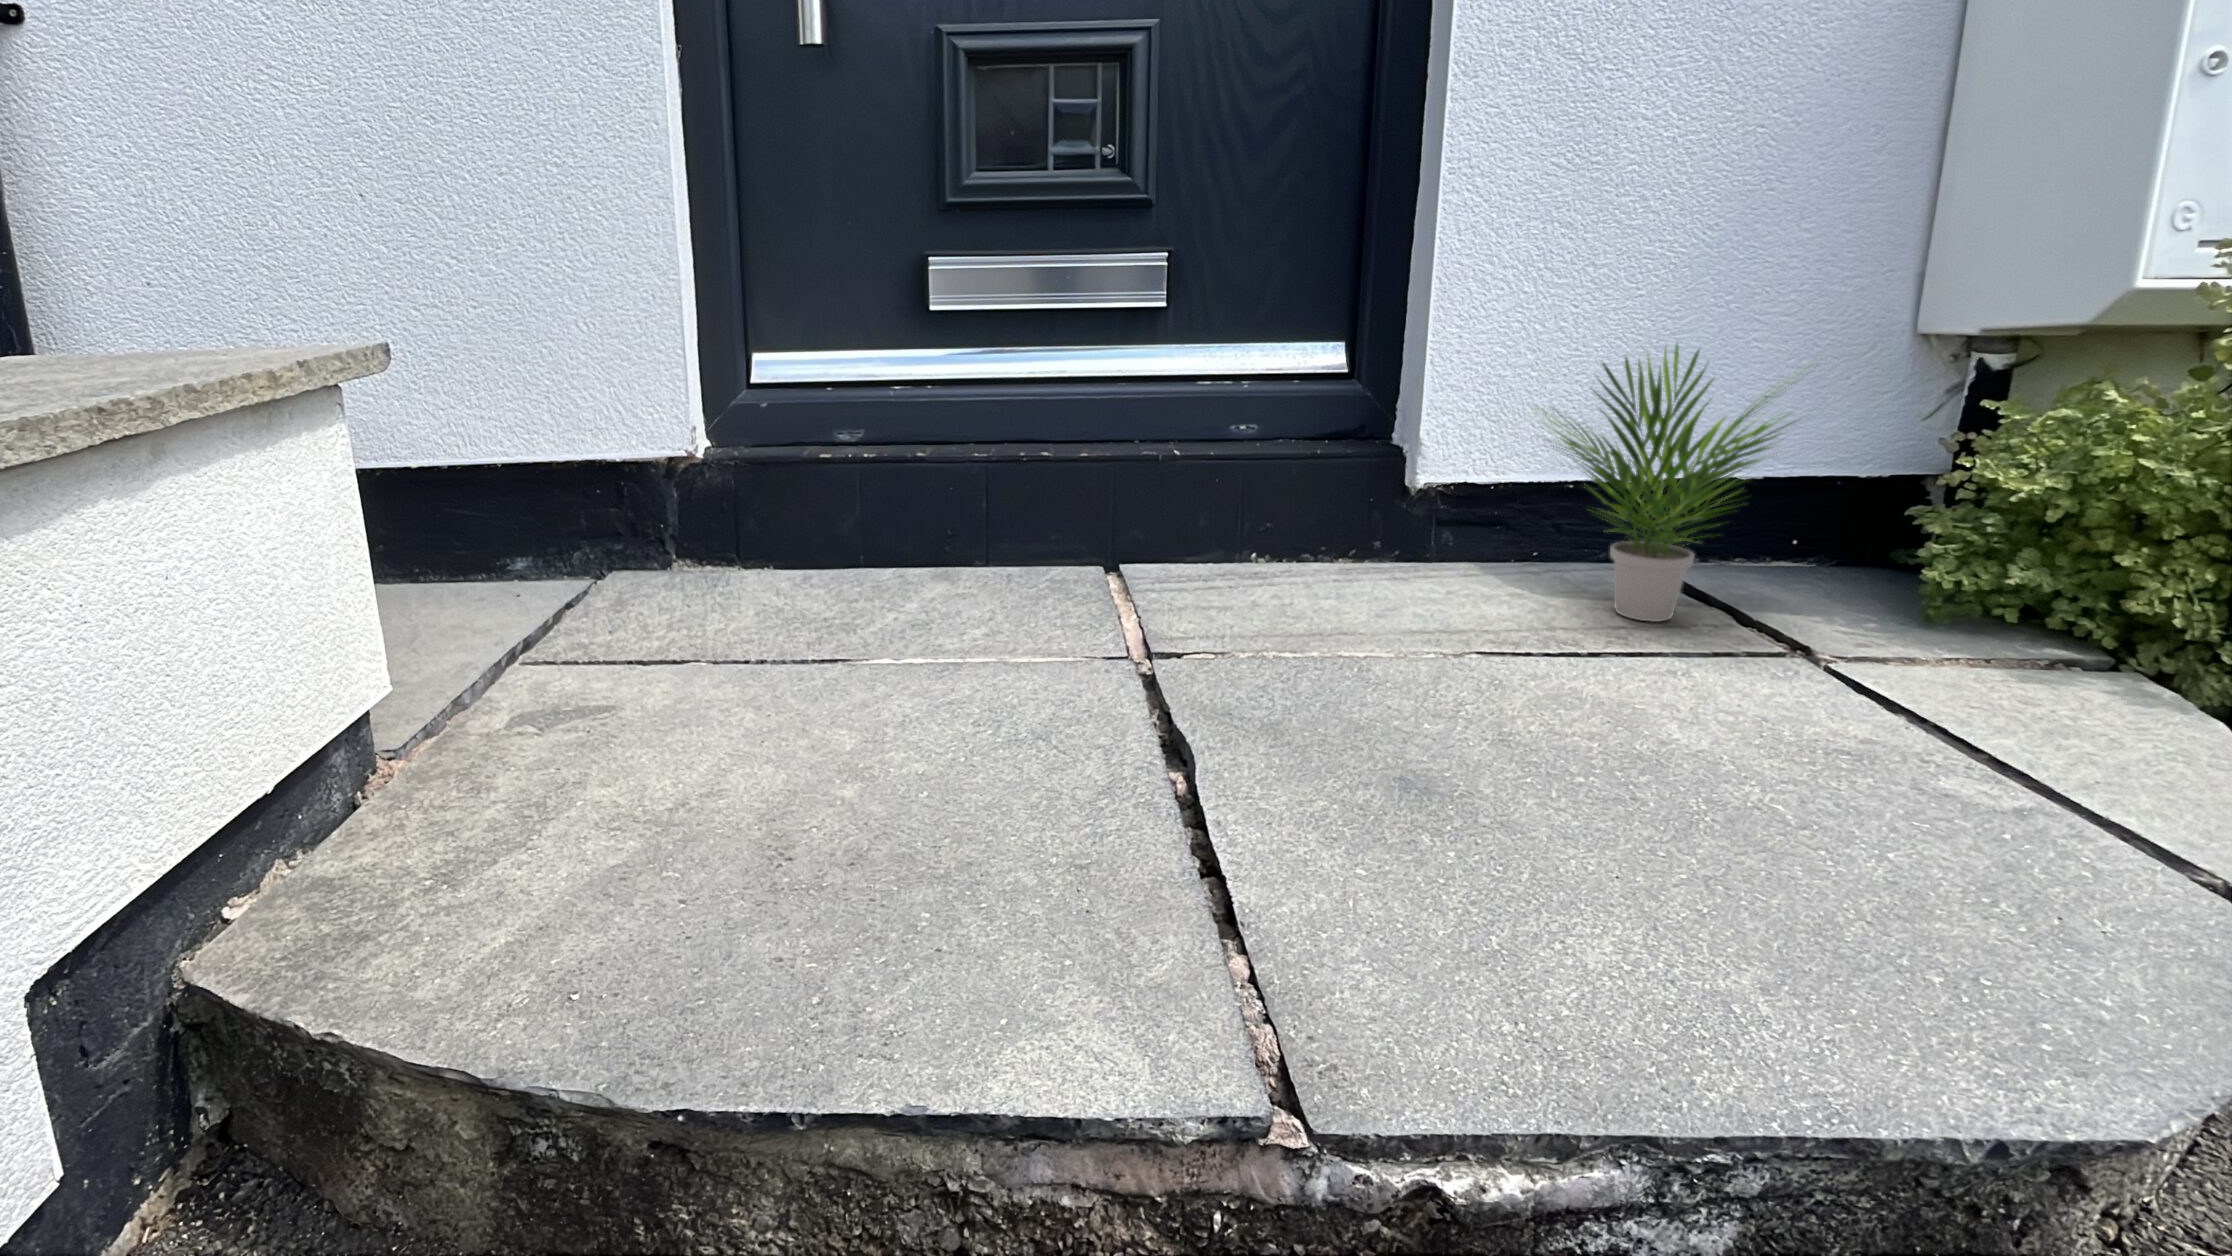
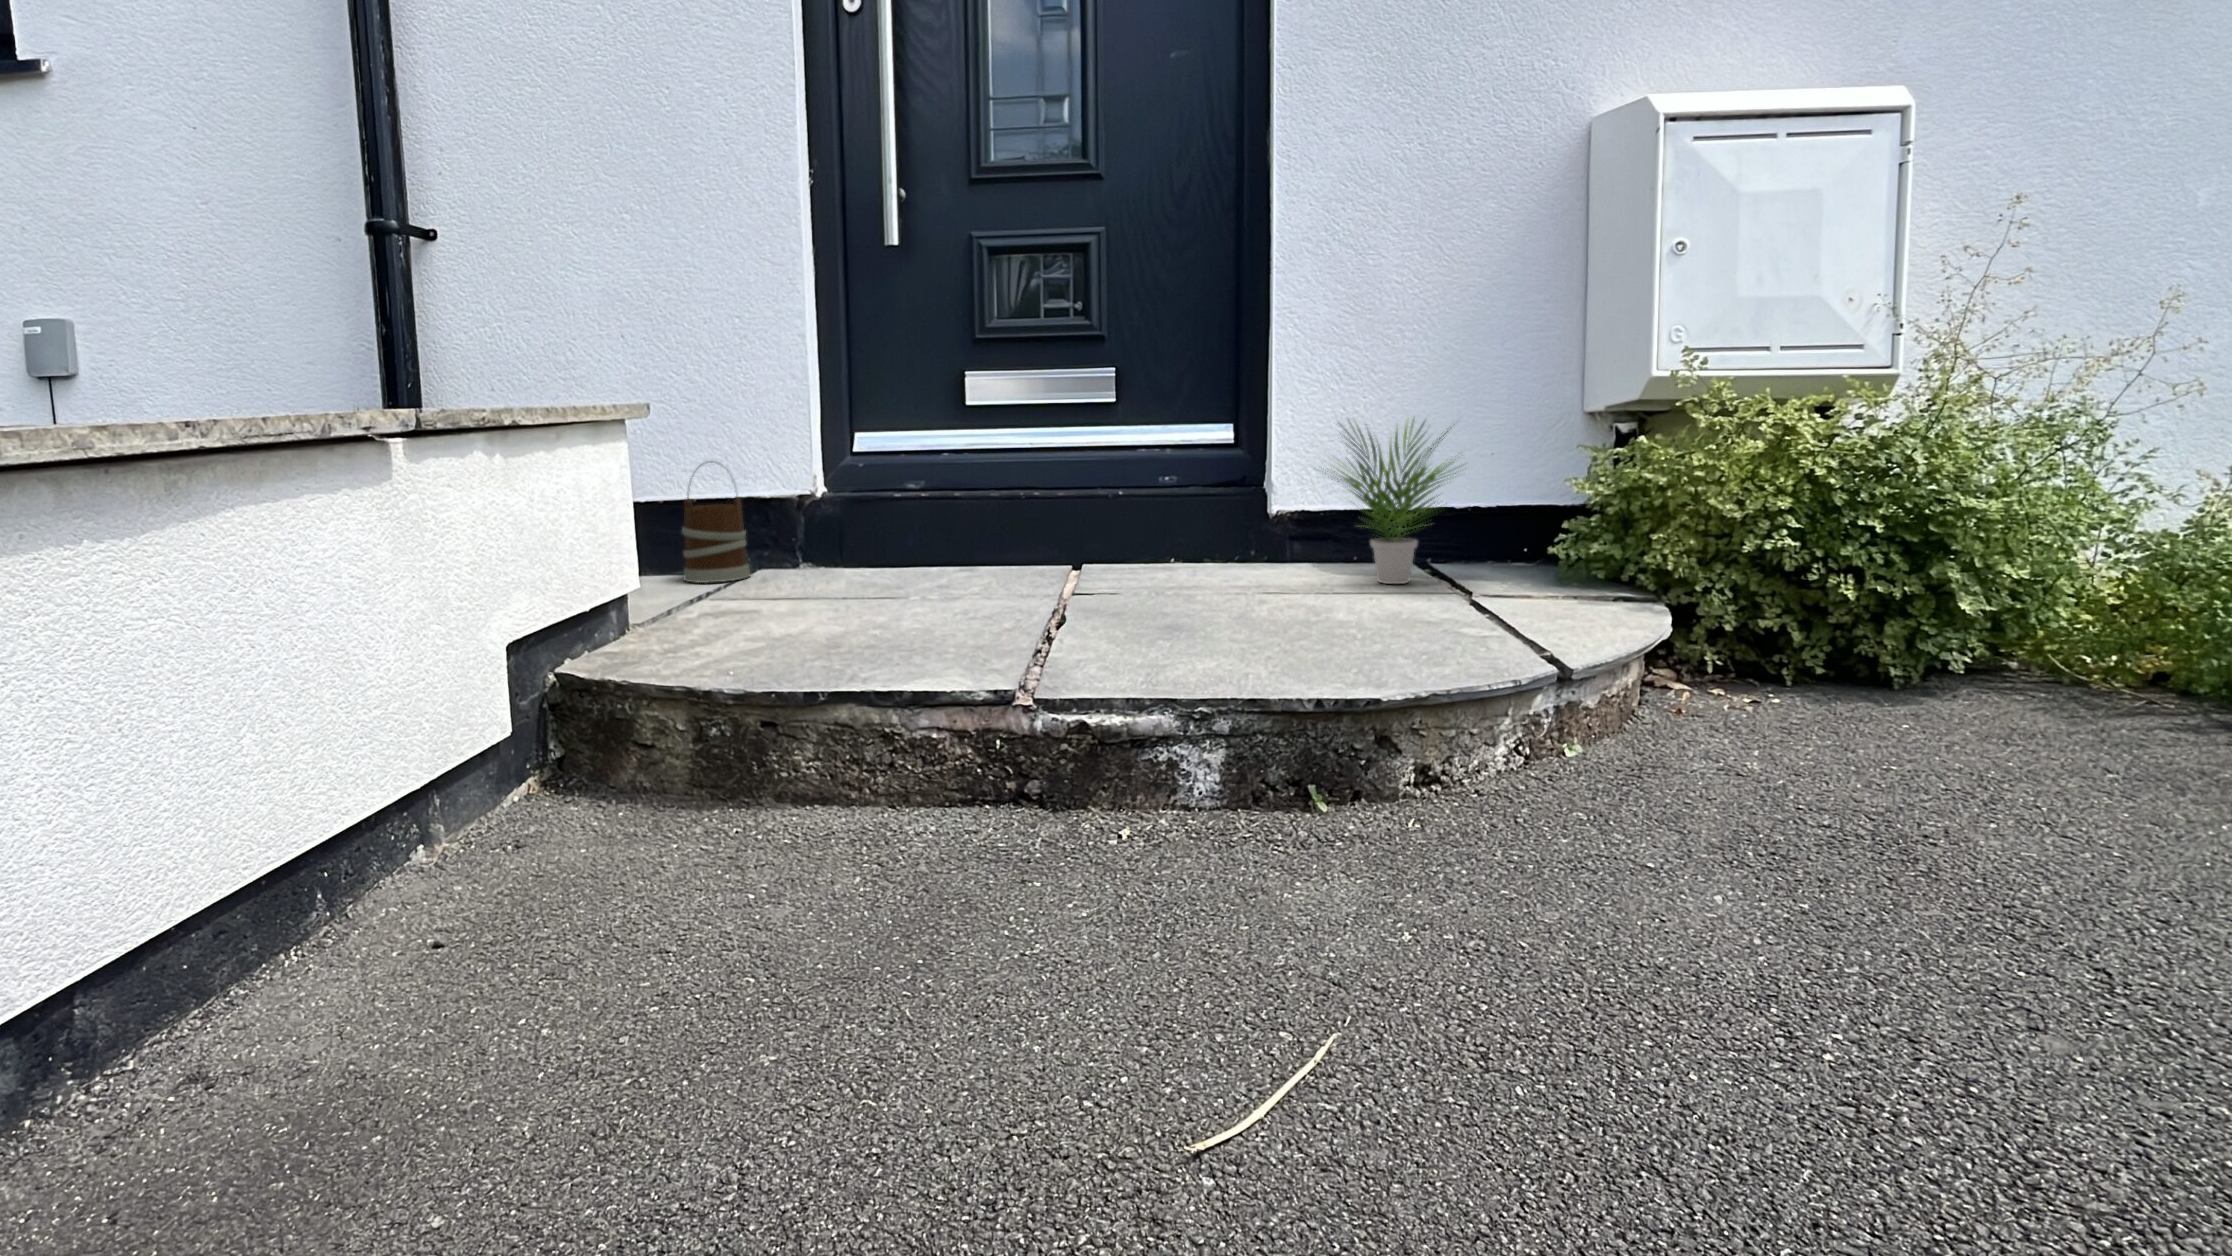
wooden bucket: none [482,410,600,612] -> present [682,461,750,583]

